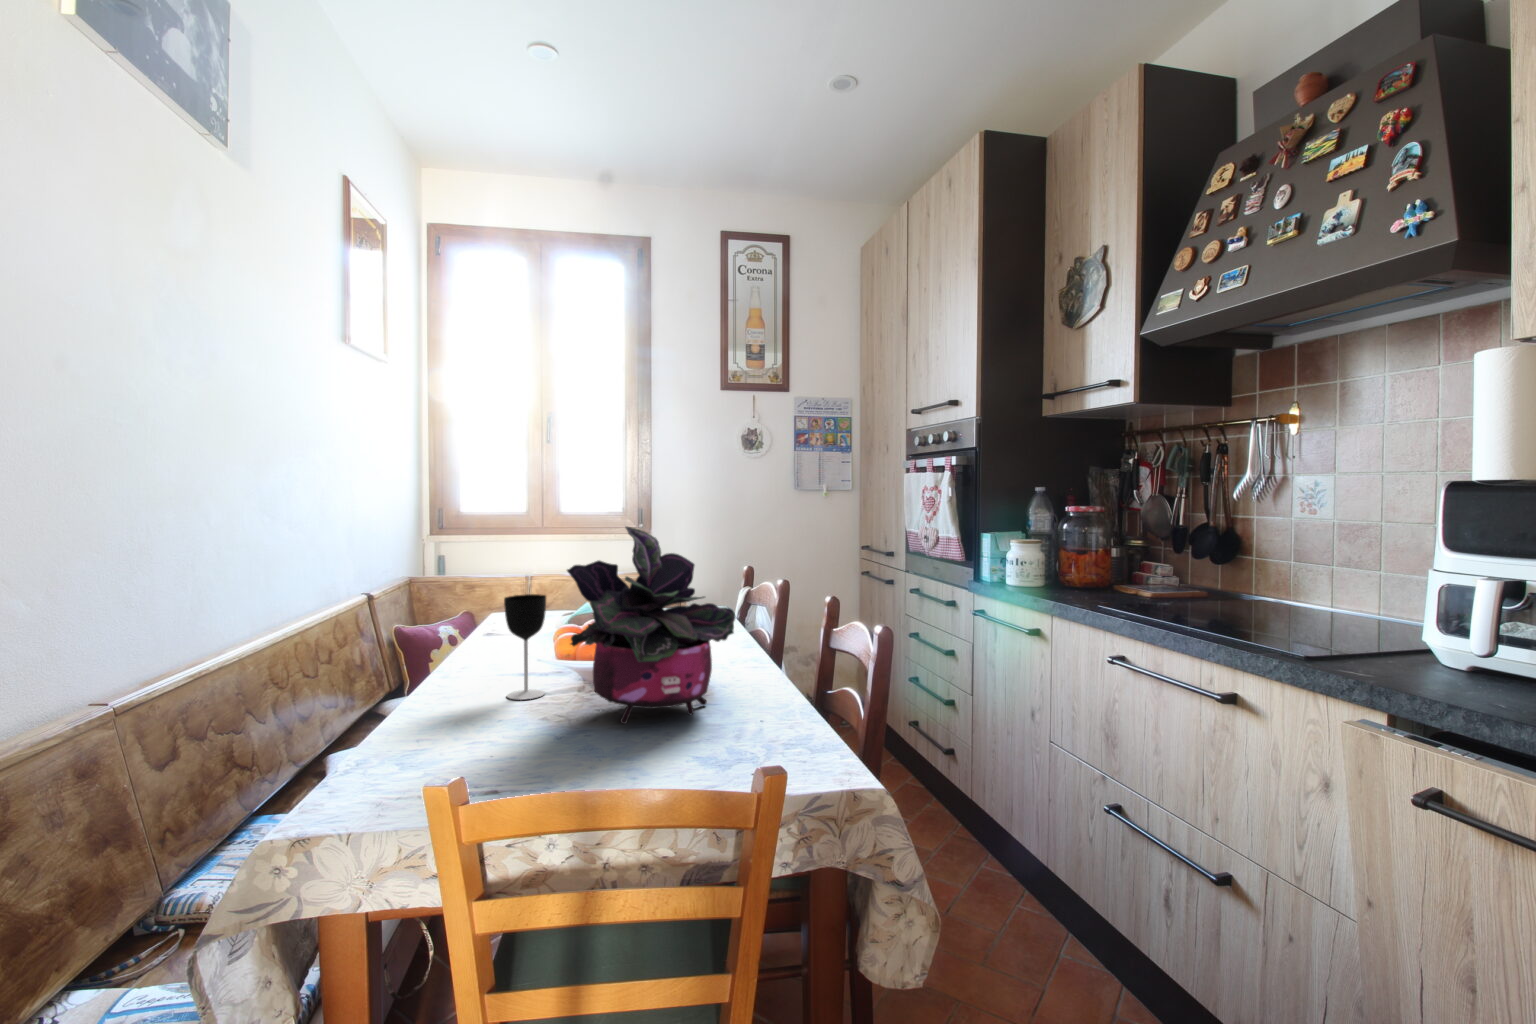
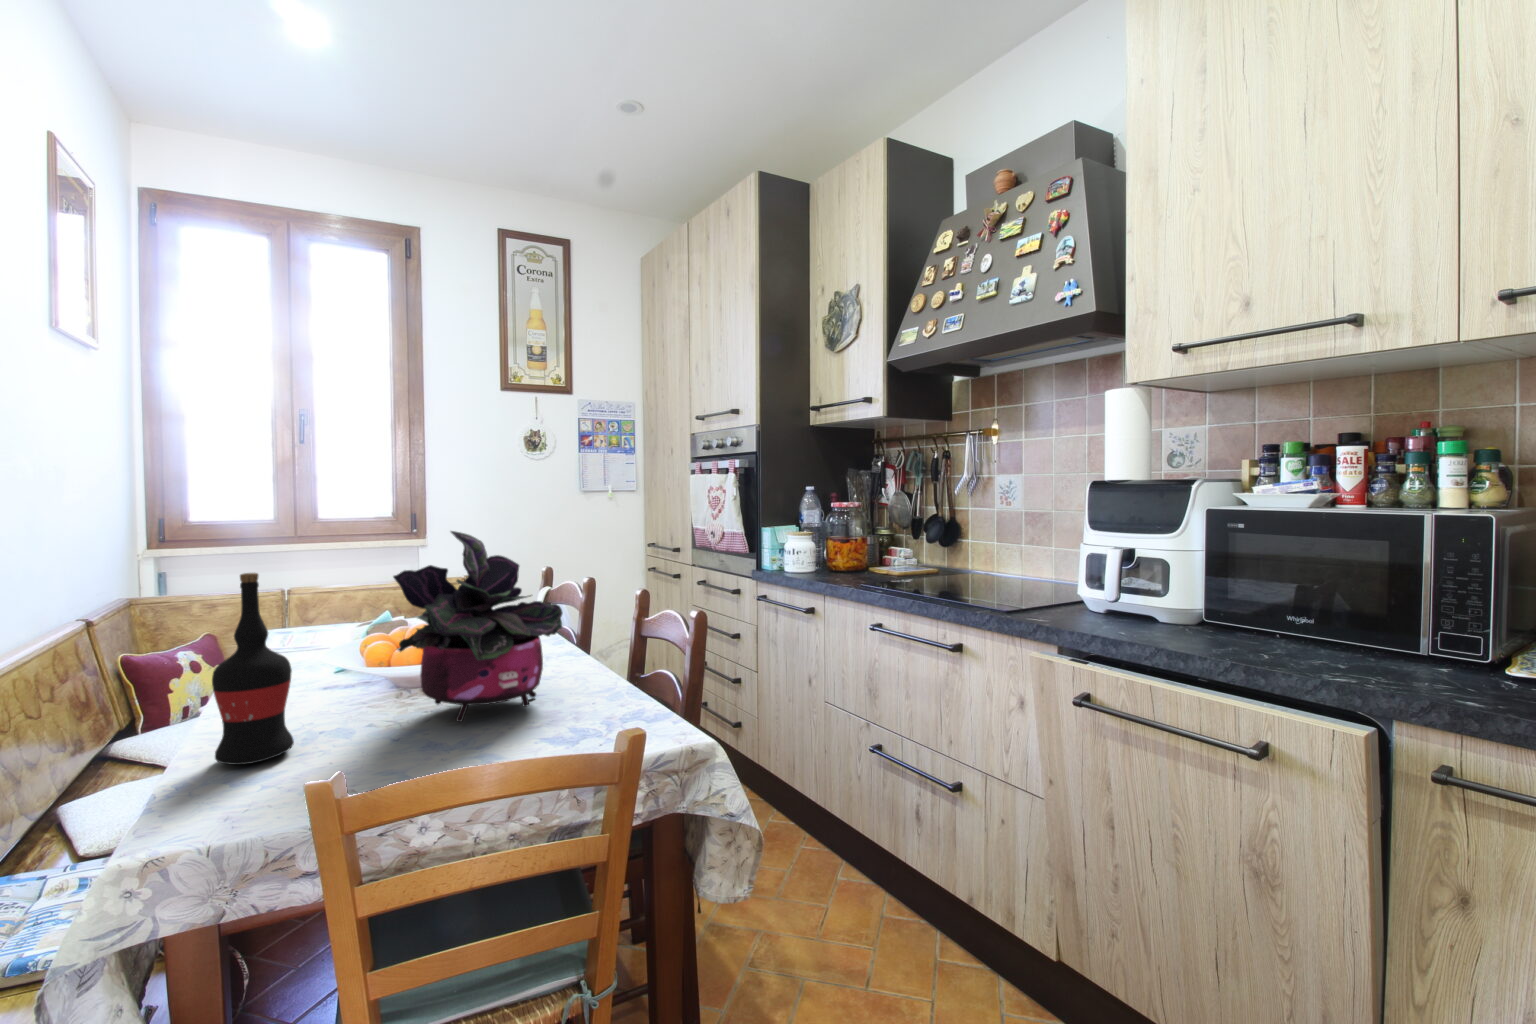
wine bottle: none [407,561,475,743] -> present [212,573,294,765]
wine glass: present [504,594,546,700] -> none [309,603,358,713]

